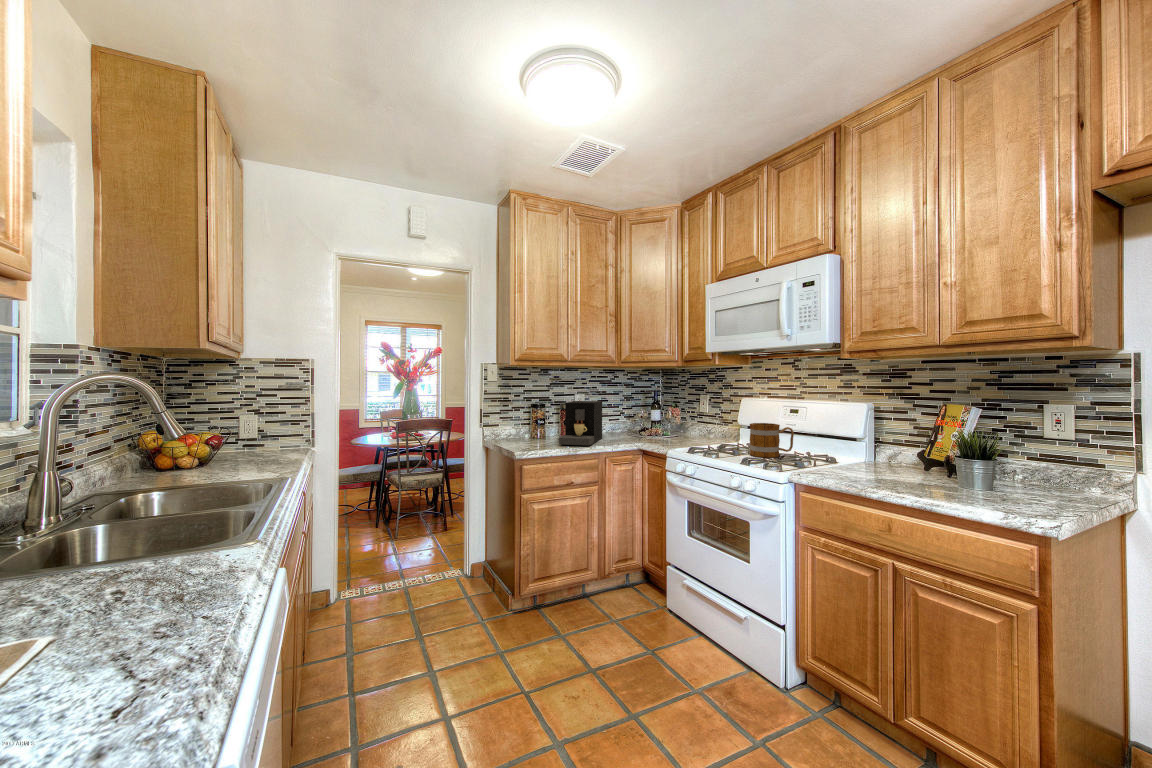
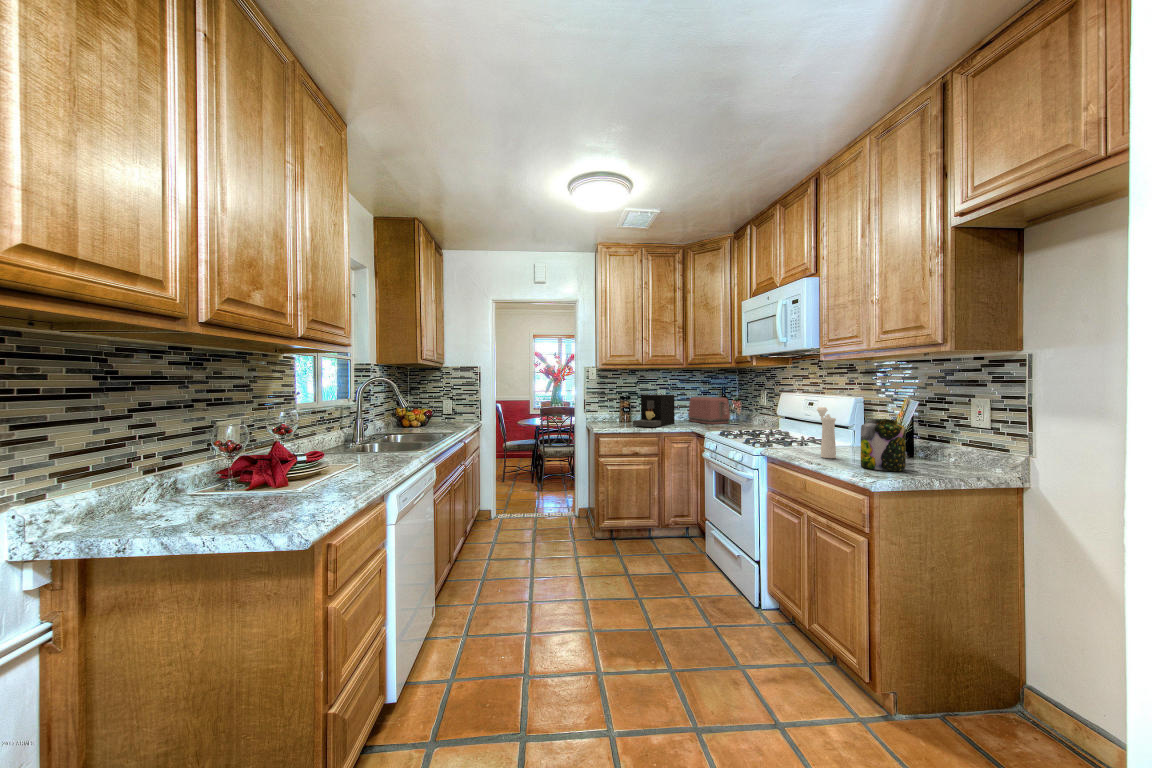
toaster: none [611,402,664,437] -> present [688,397,730,424]
pepper mill: none [875,420,920,490] -> present [817,407,836,458]
mug: present [750,423,794,457] -> none [764,412,797,439]
jar: none [981,438,1051,510] -> present [861,419,906,471]

